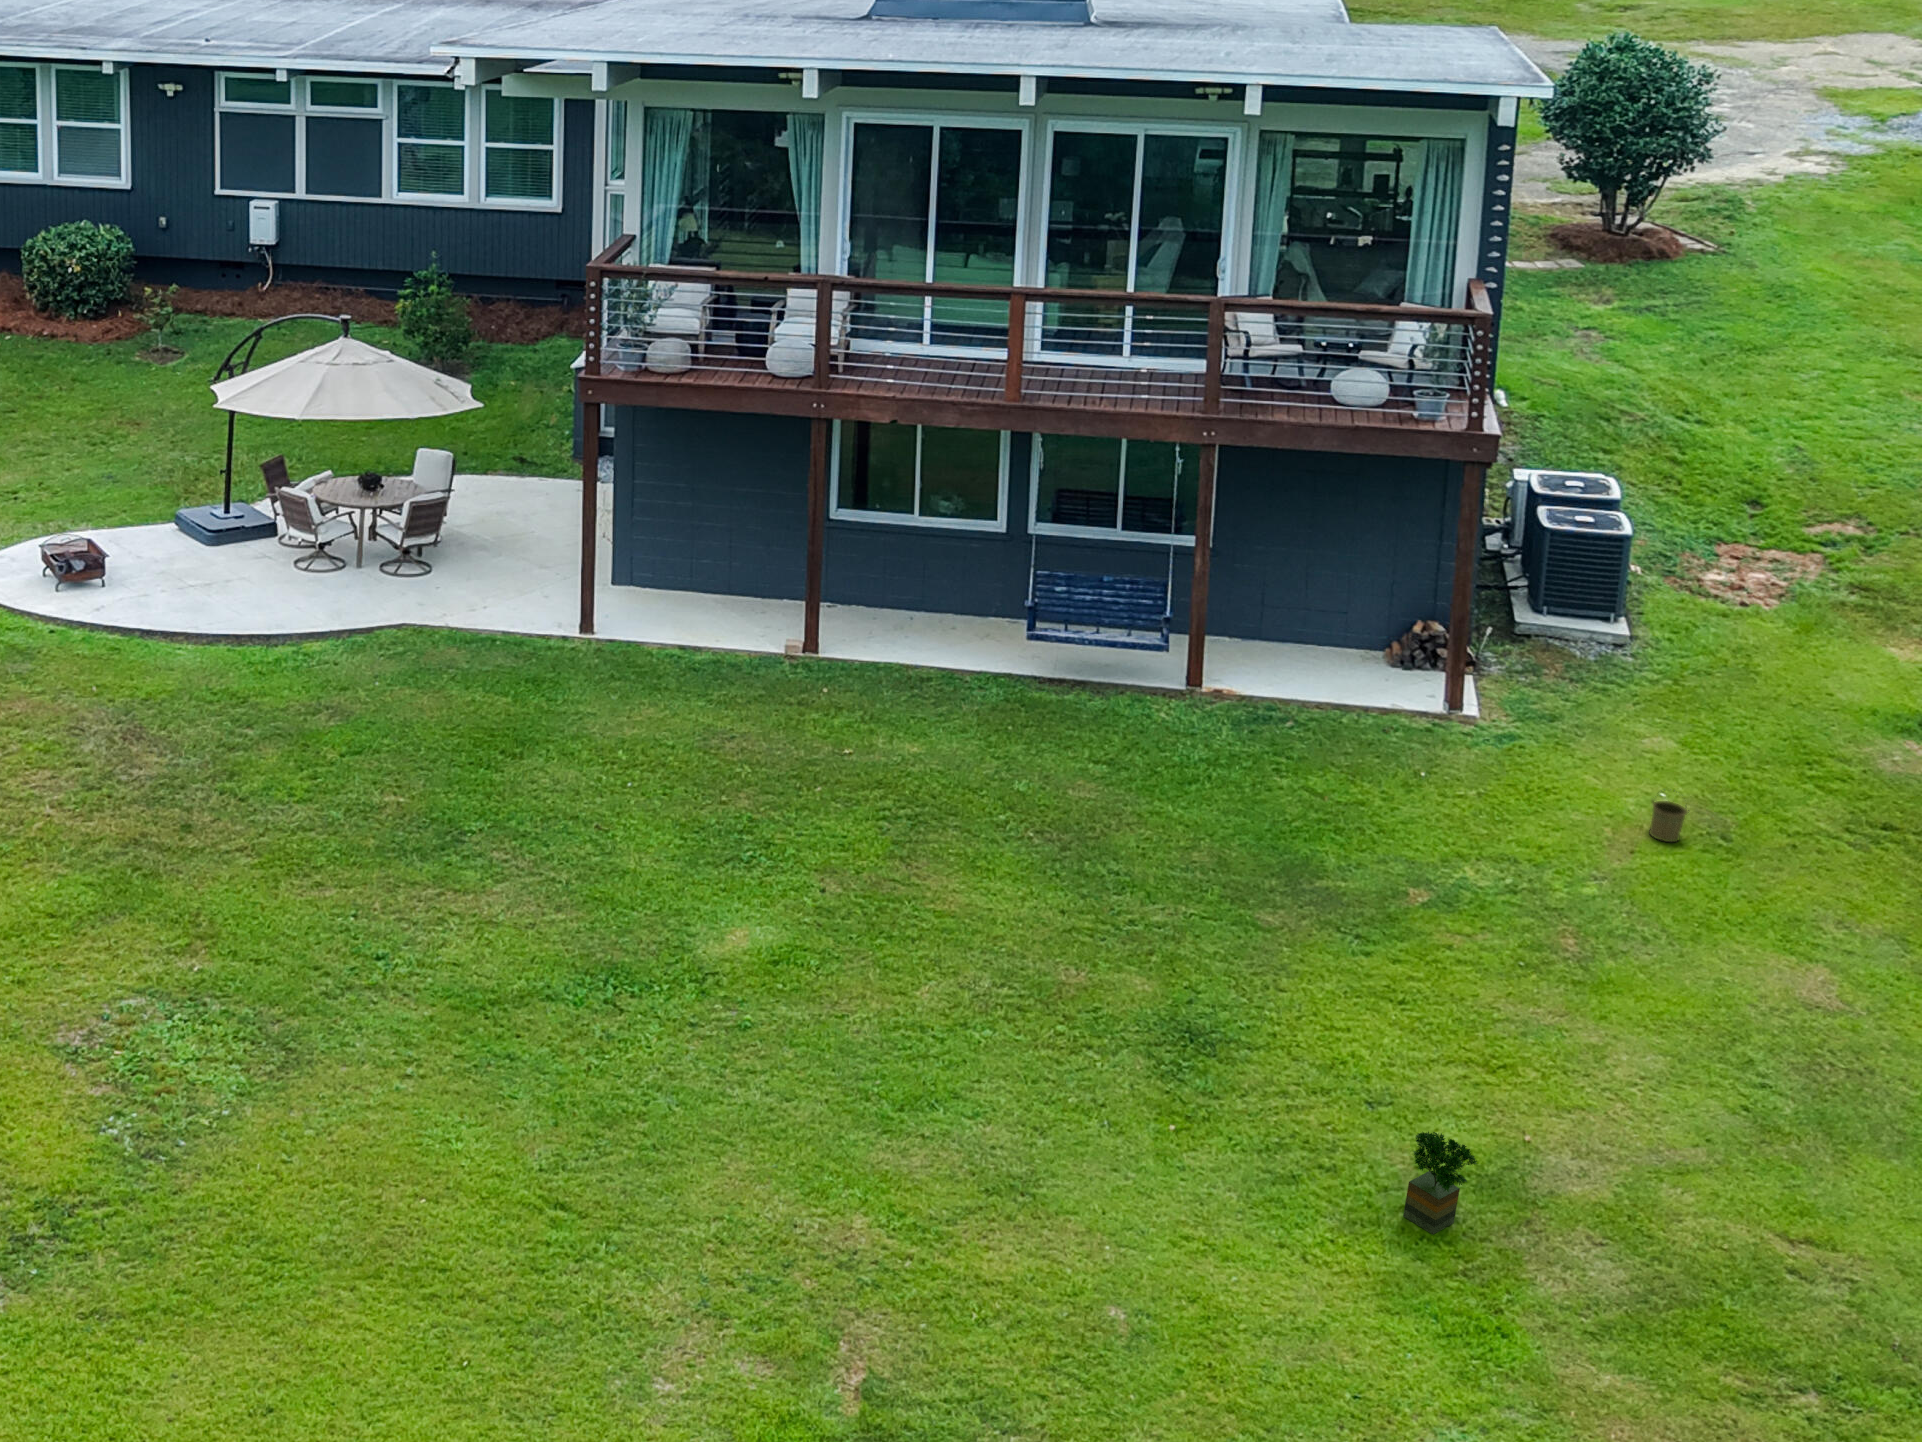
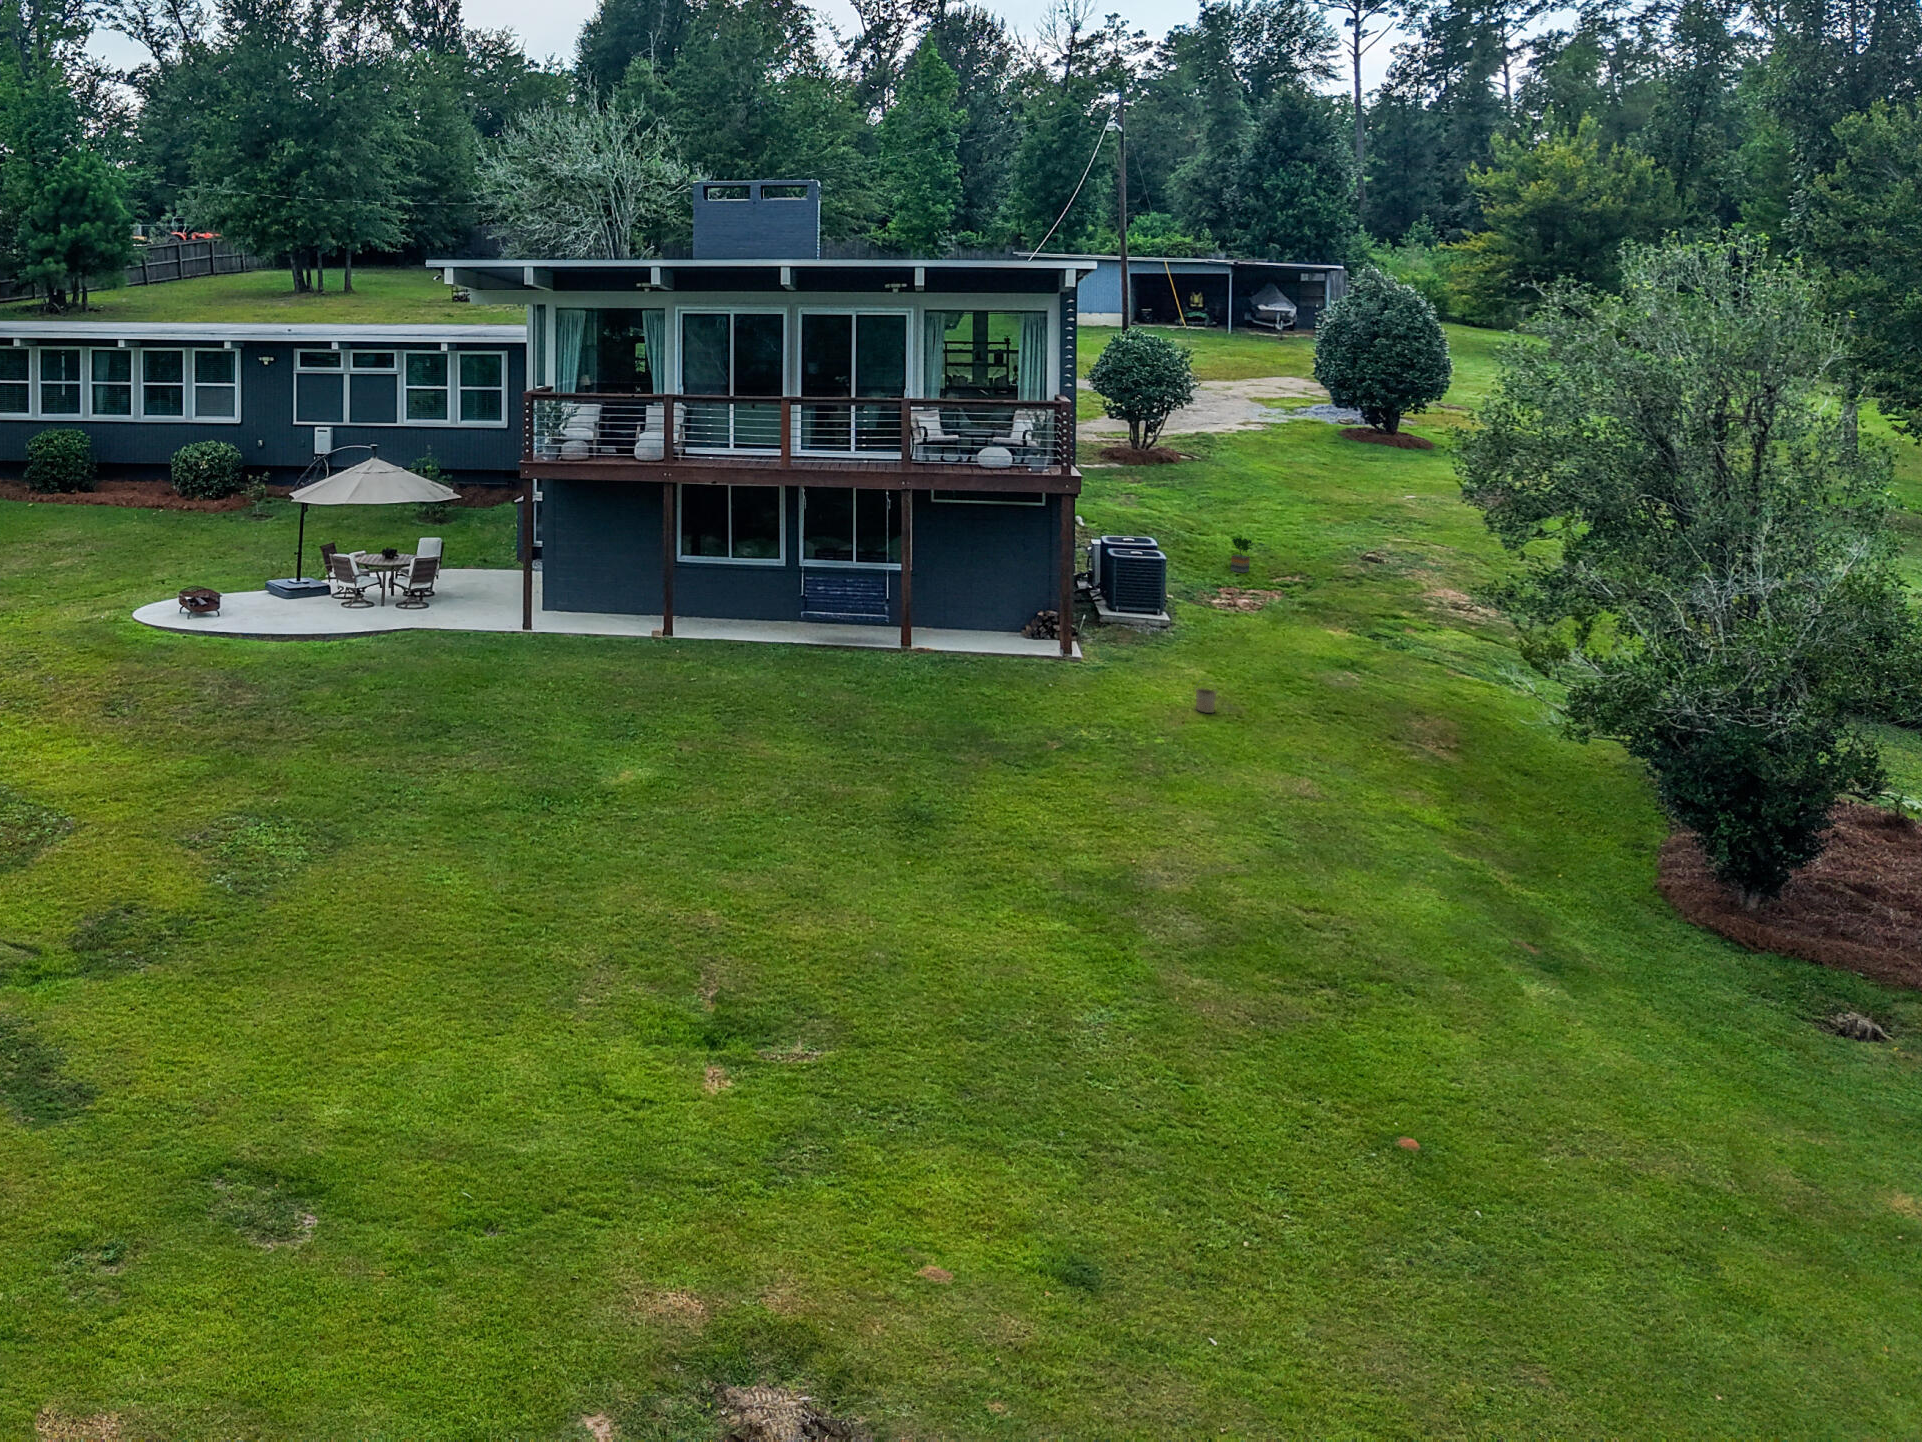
potted tree: present [1403,1132,1477,1234] -> present [1231,537,1254,573]

